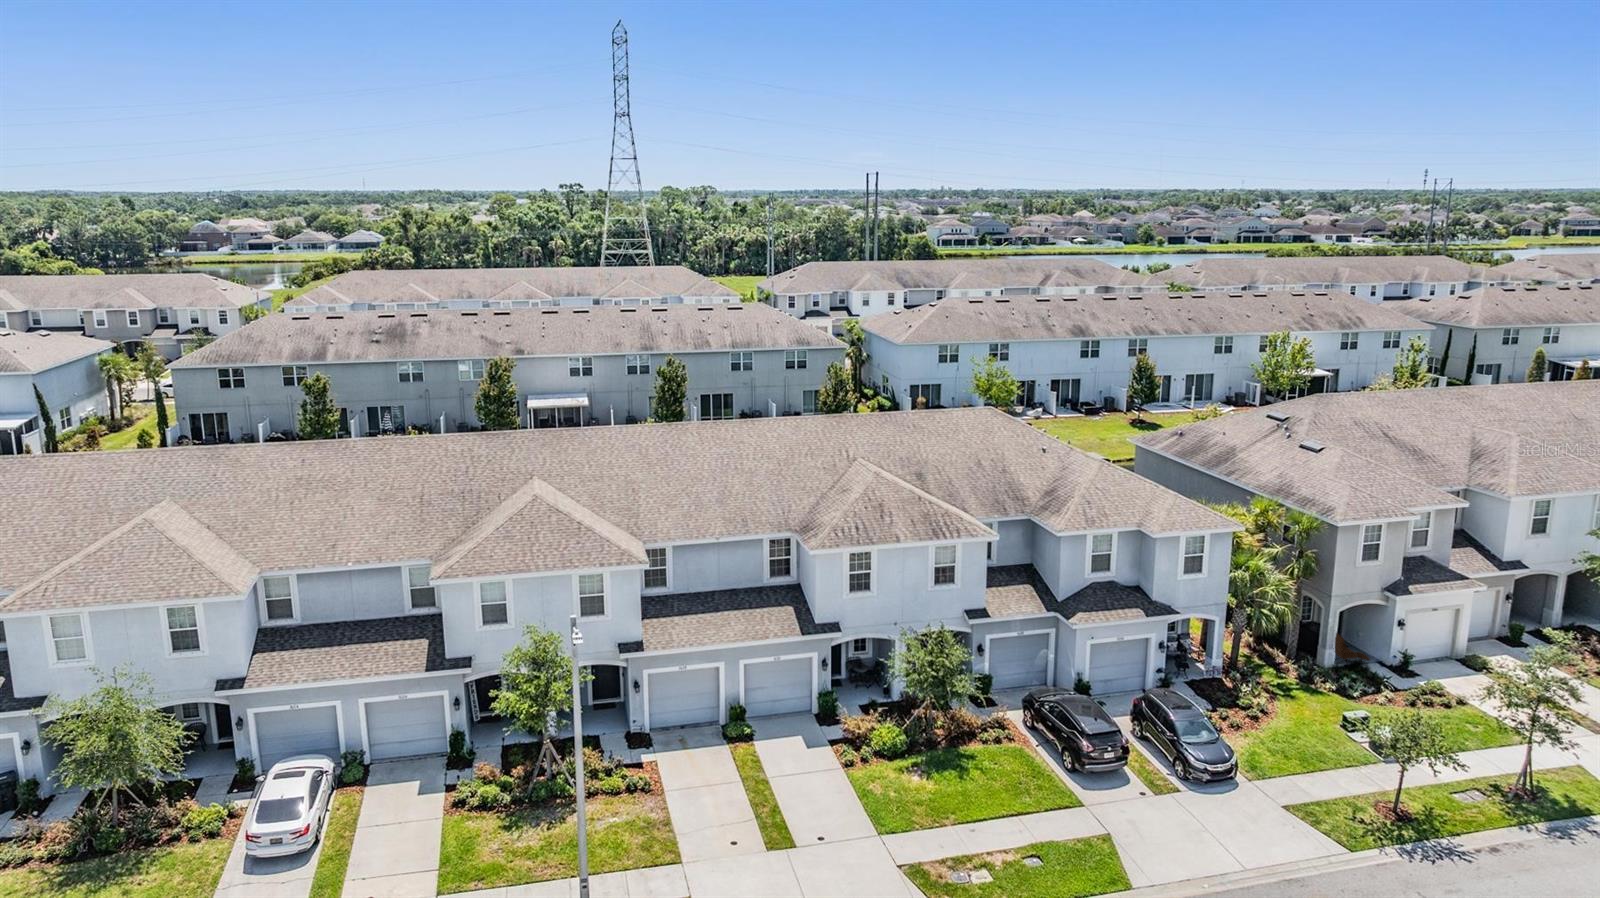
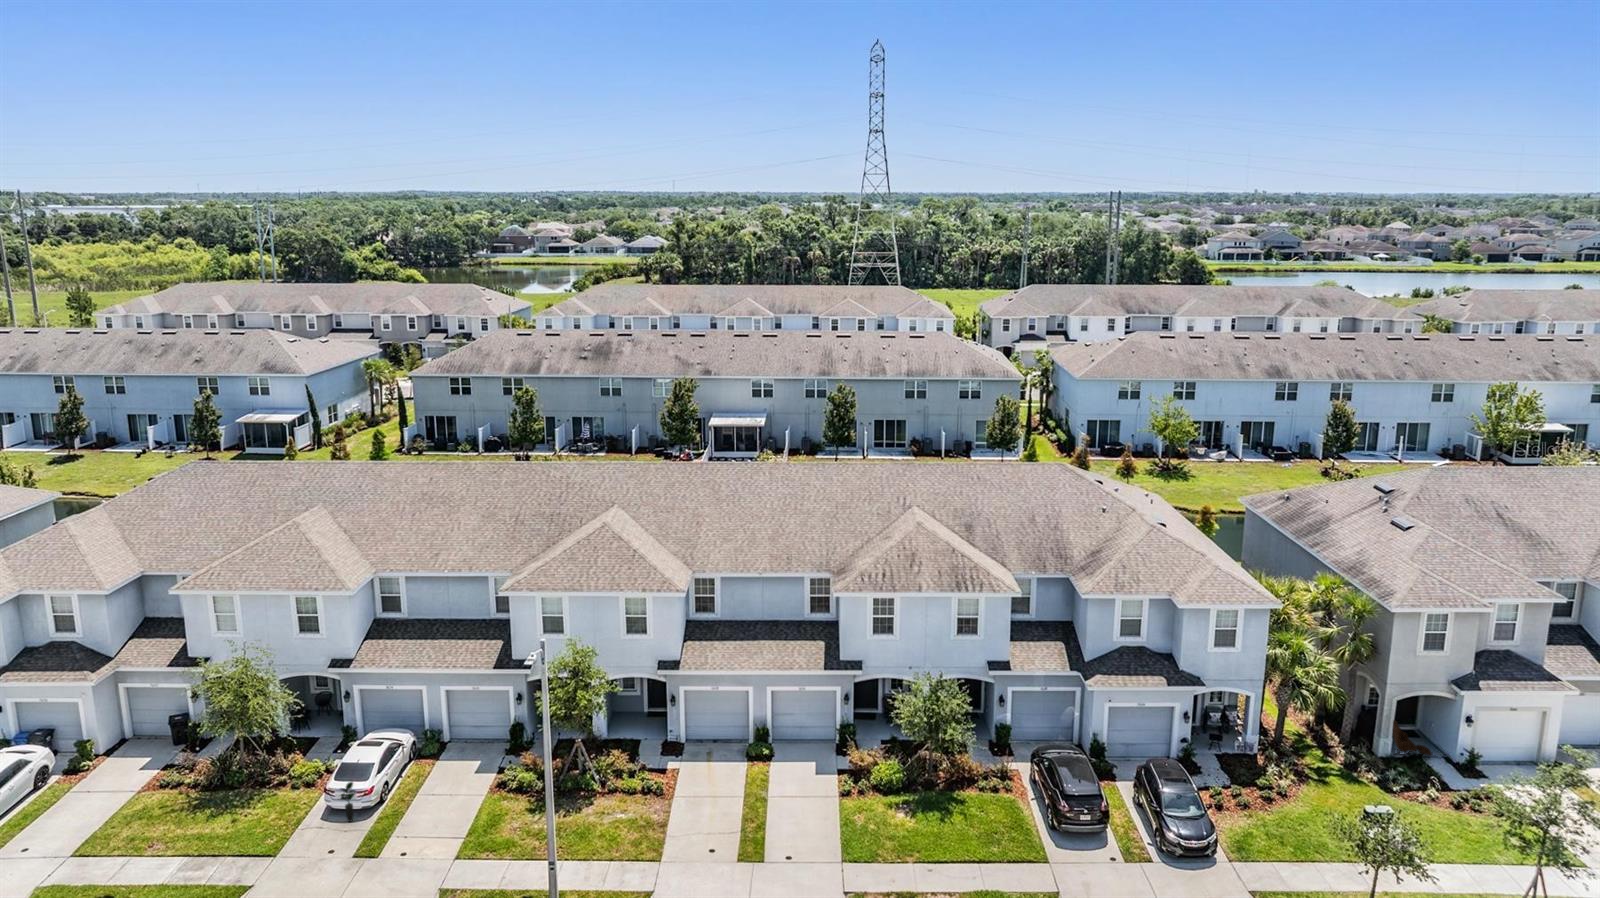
potted plant: none [263,823,288,873] -> present [340,782,356,821]

